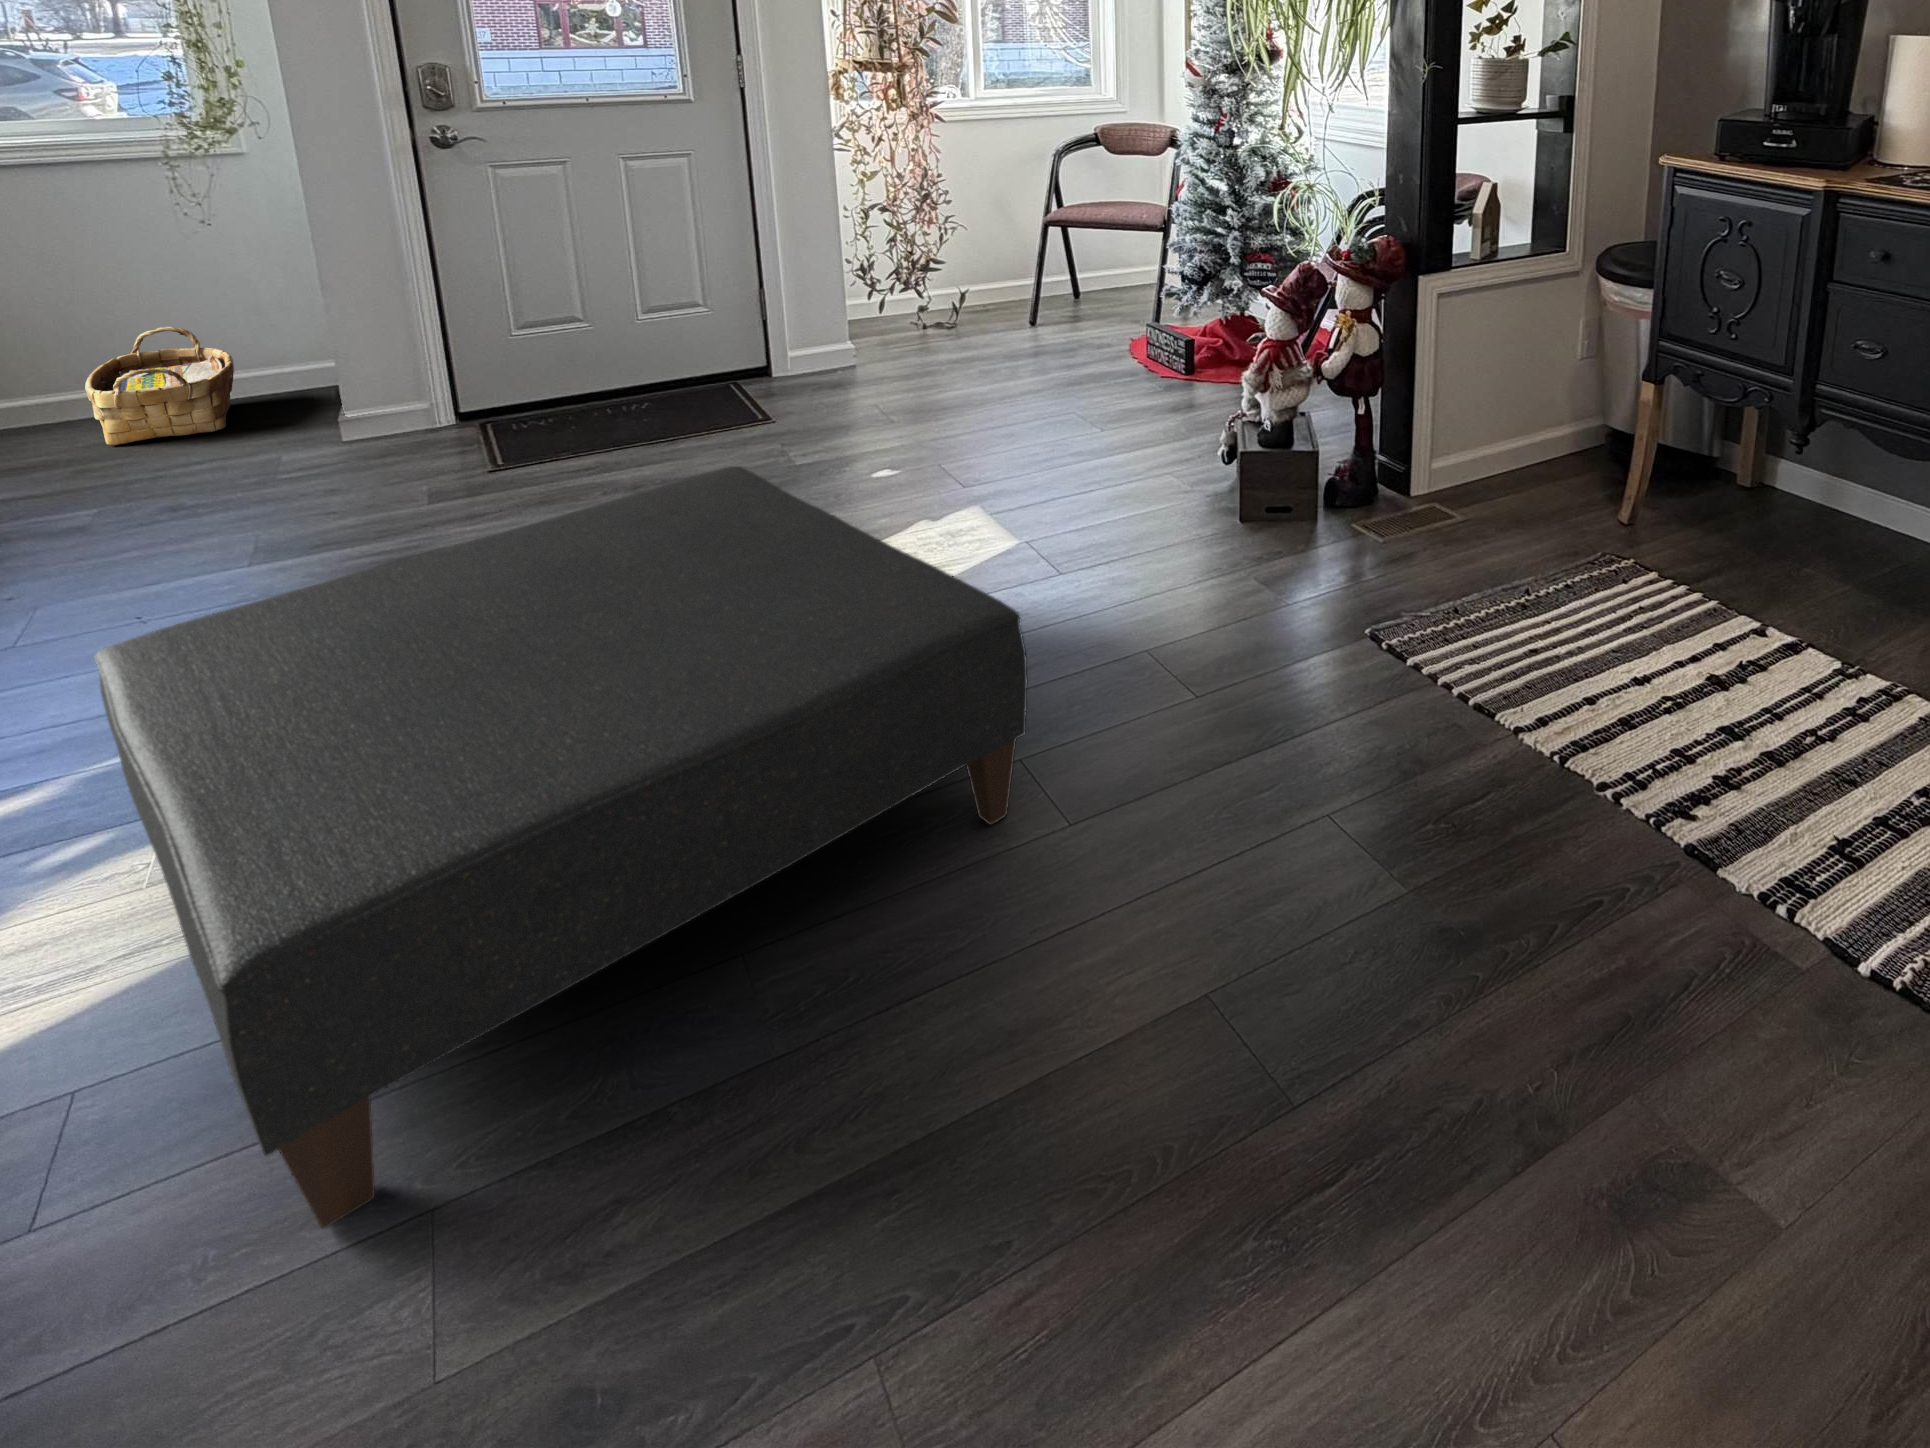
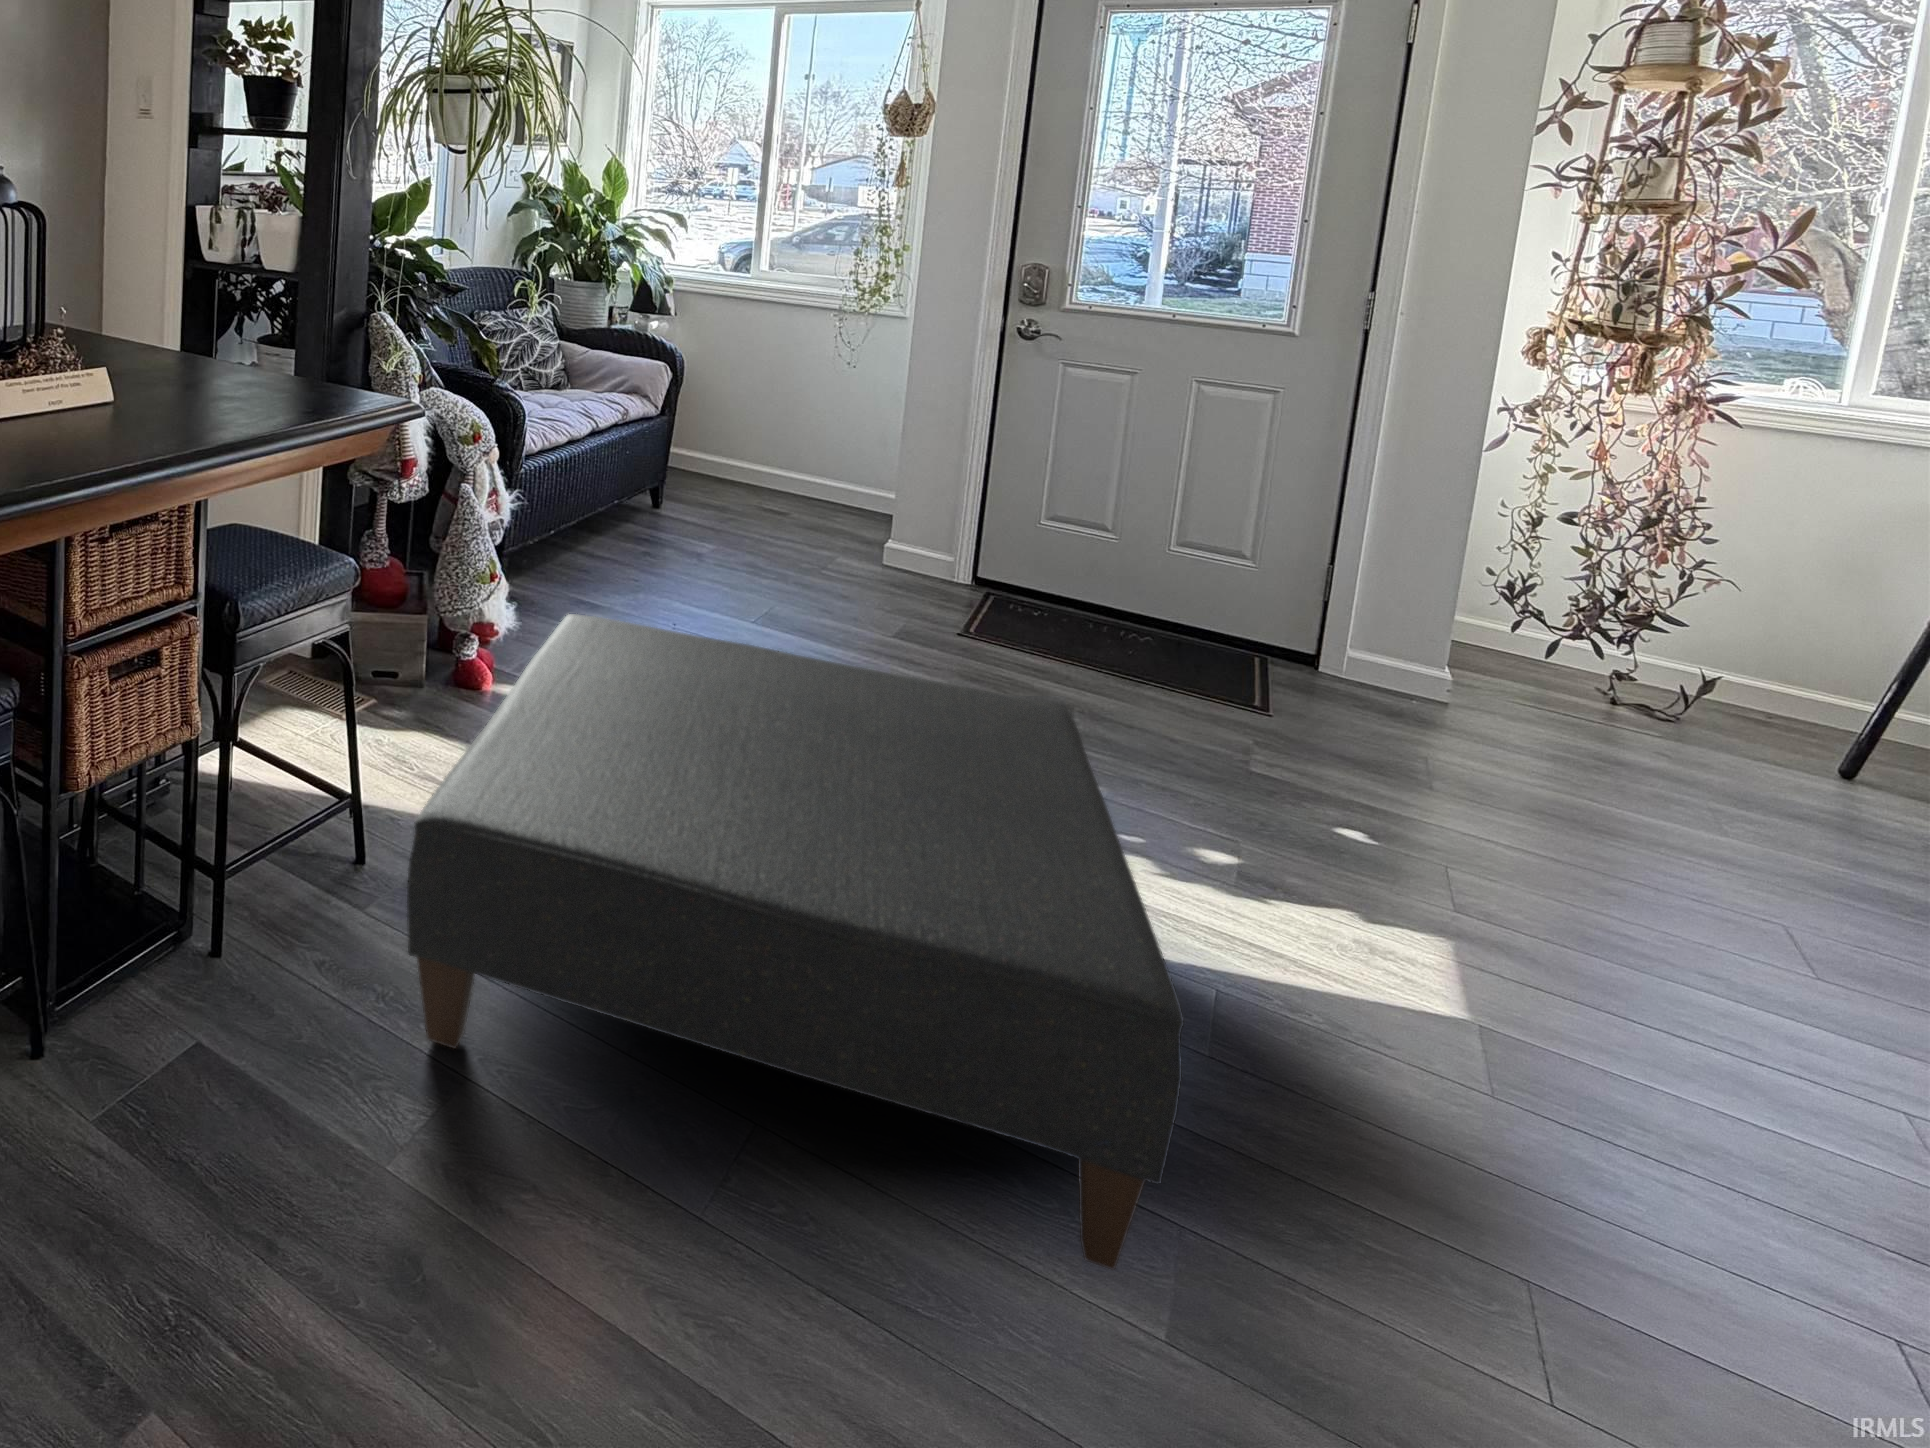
woven basket: present [85,327,234,445] -> none [753,438,846,525]

